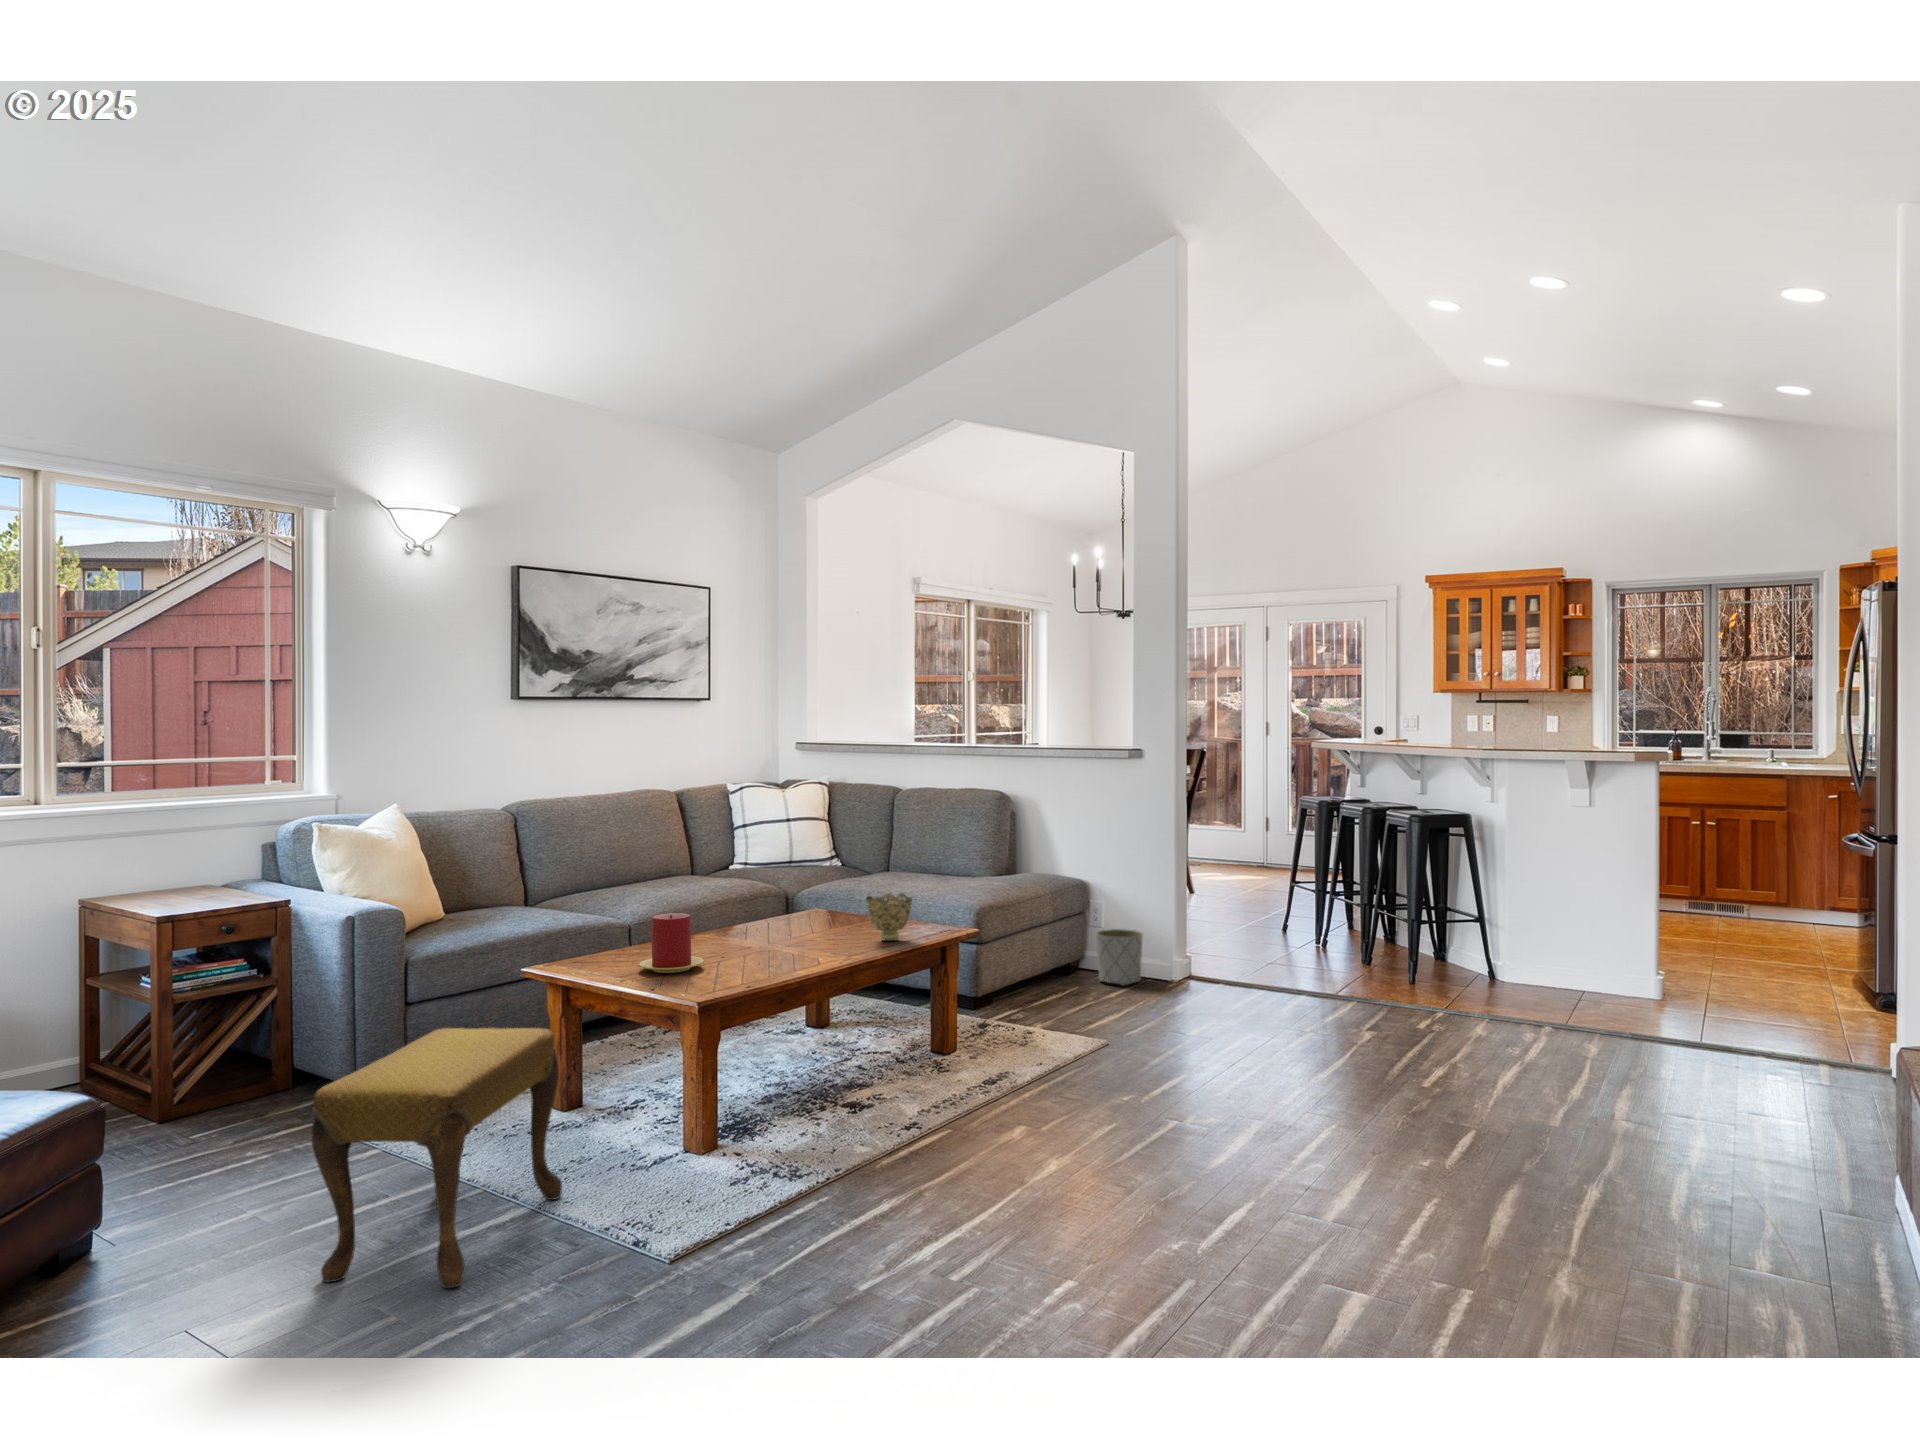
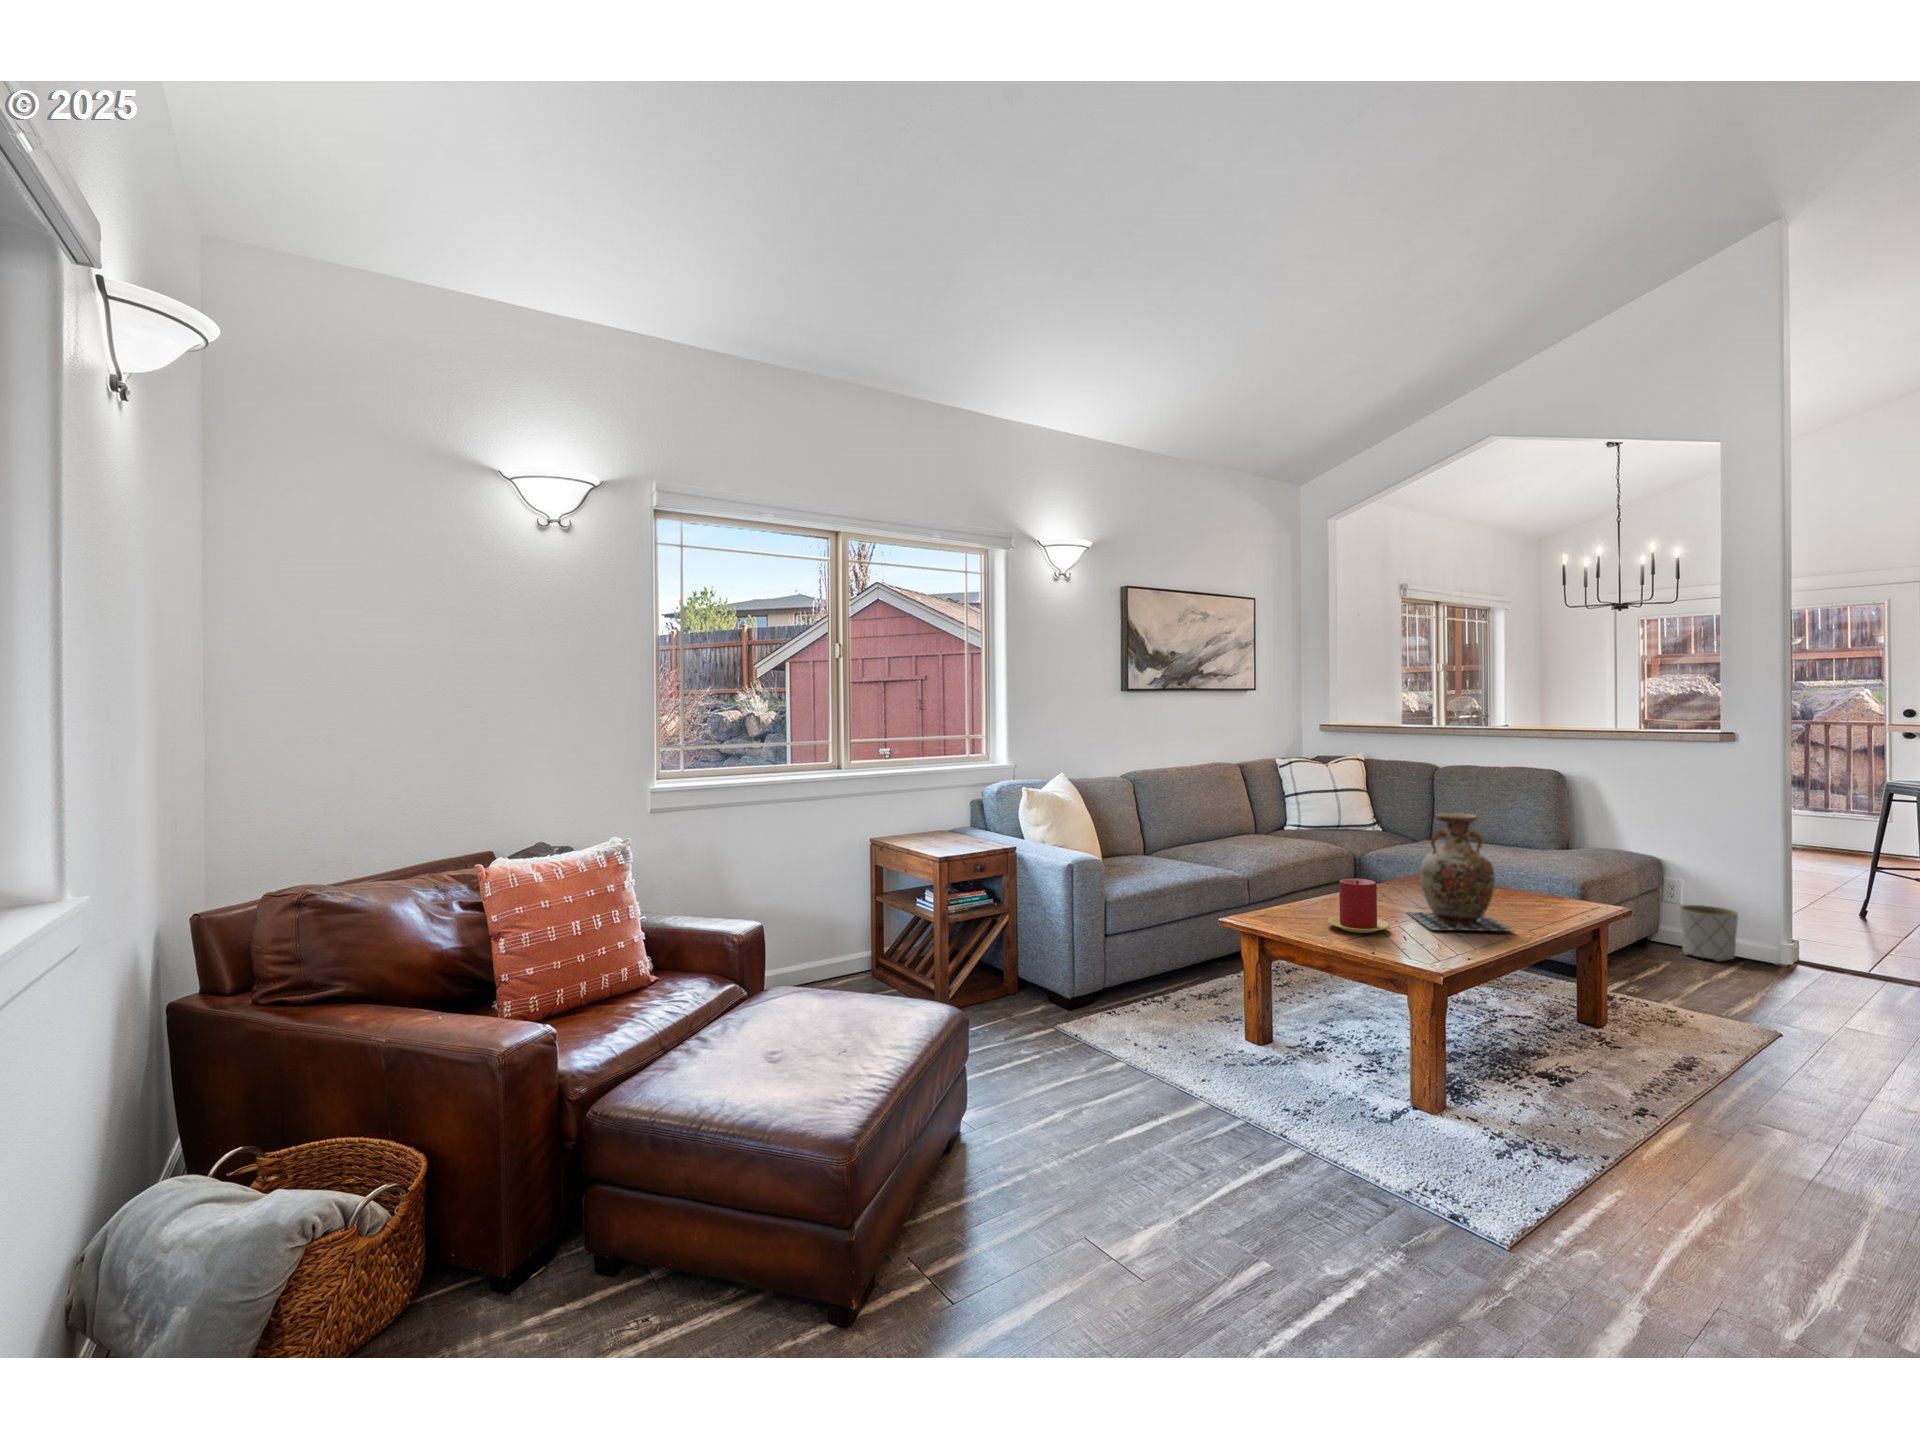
vase: none [746,837,832,965] -> present [1408,813,1513,931]
decorative bowl: present [866,893,912,941] -> none [1516,867,1568,913]
footstool: present [312,1028,562,1288] -> none [1166,977,1331,1236]

